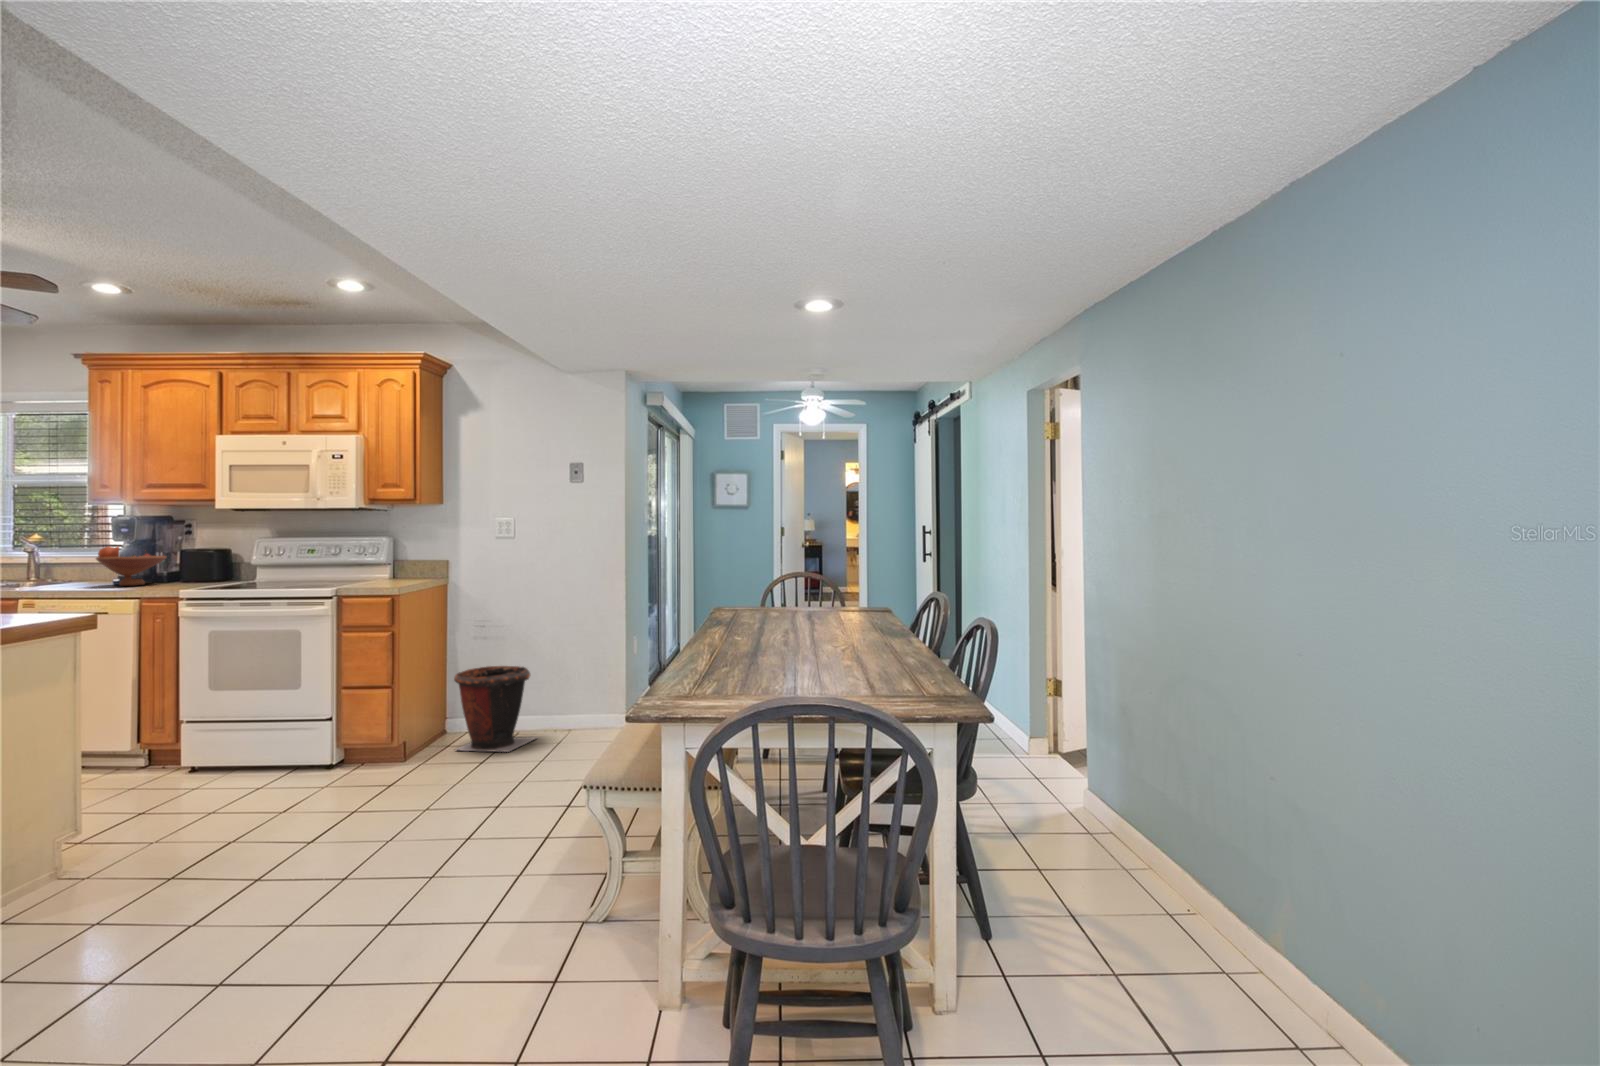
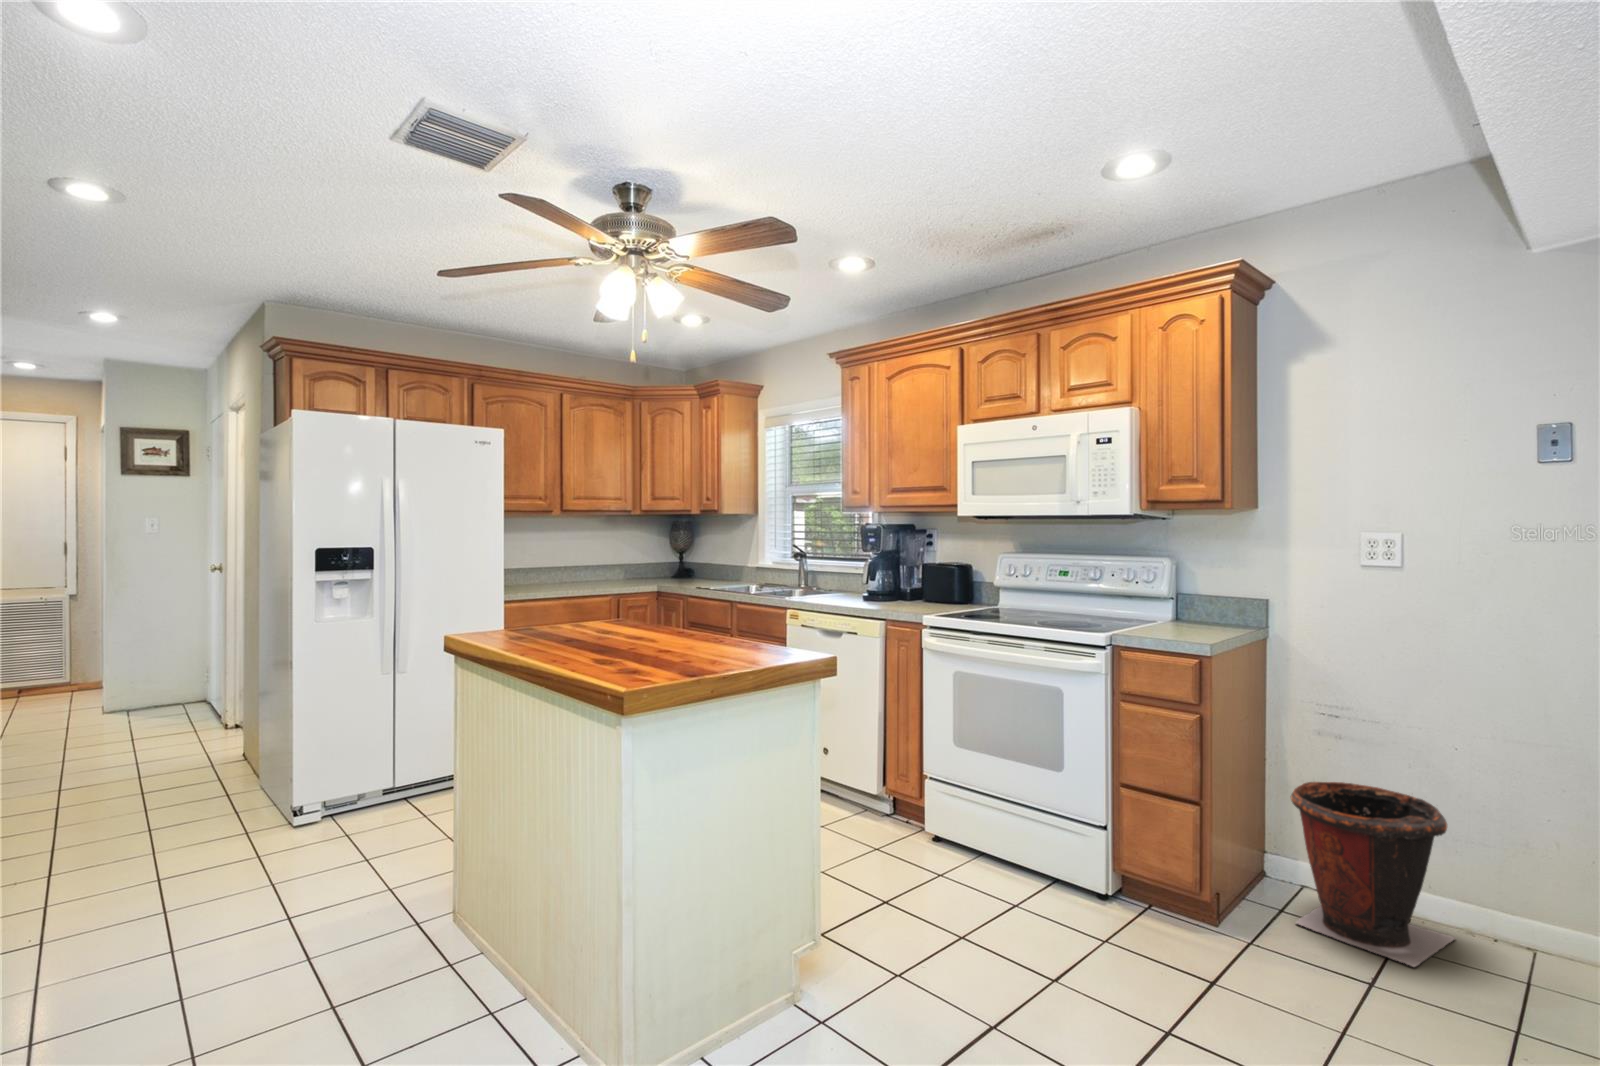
fruit bowl: present [96,547,166,586] -> none [848,557,910,603]

